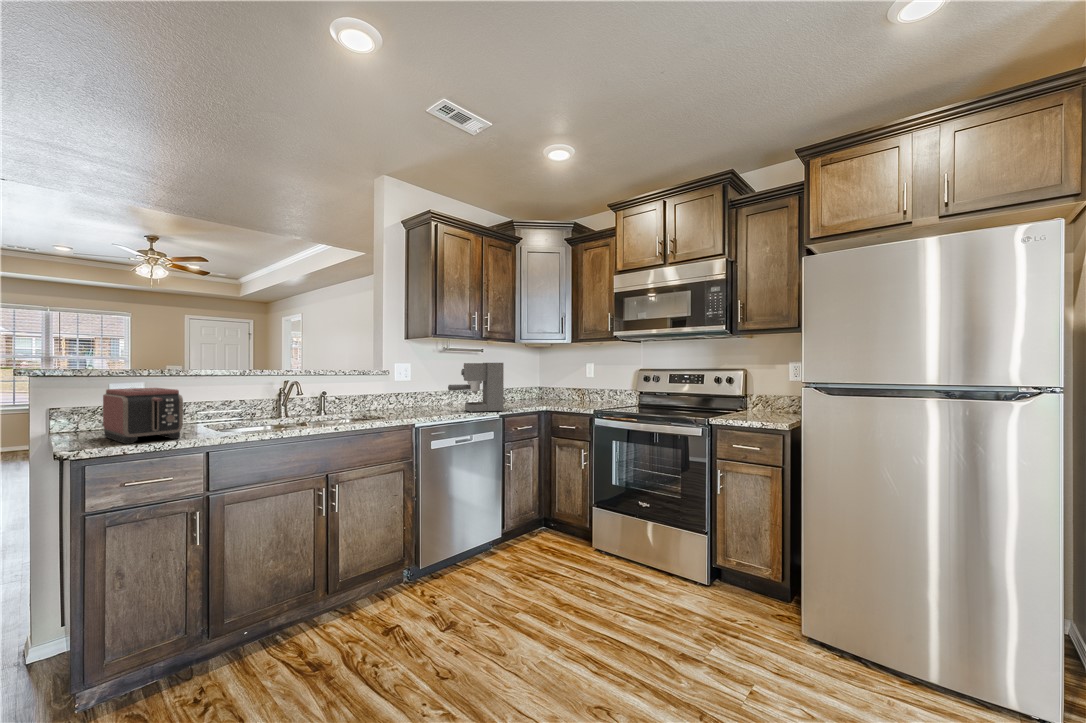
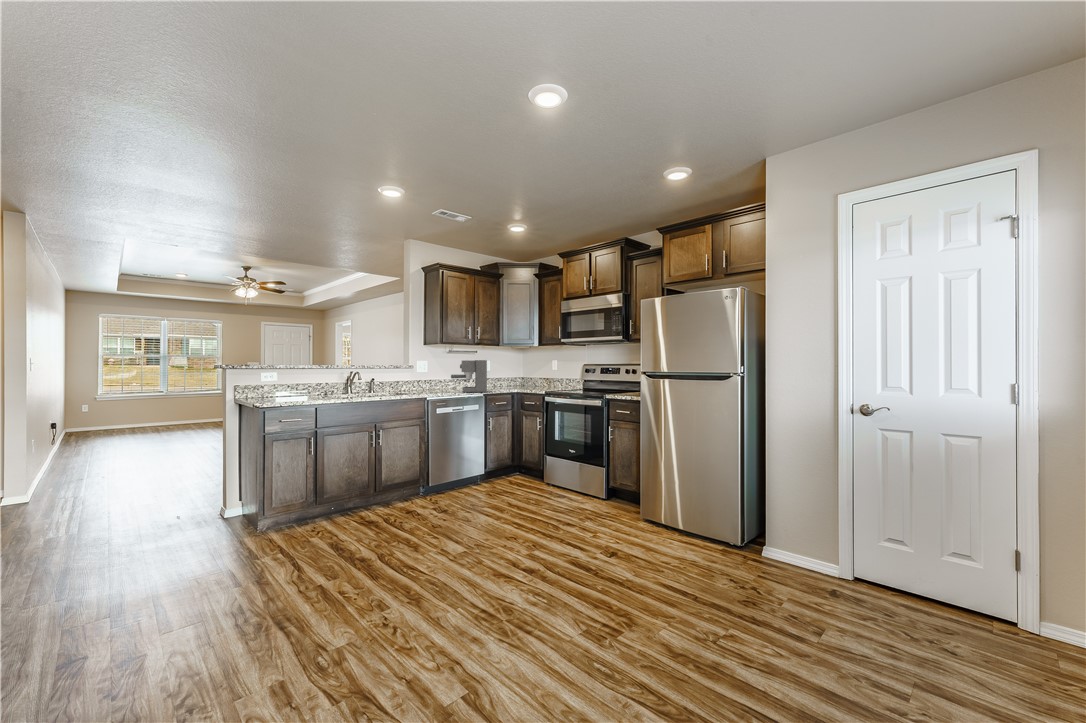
toaster: present [103,388,183,444] -> none [263,374,303,402]

